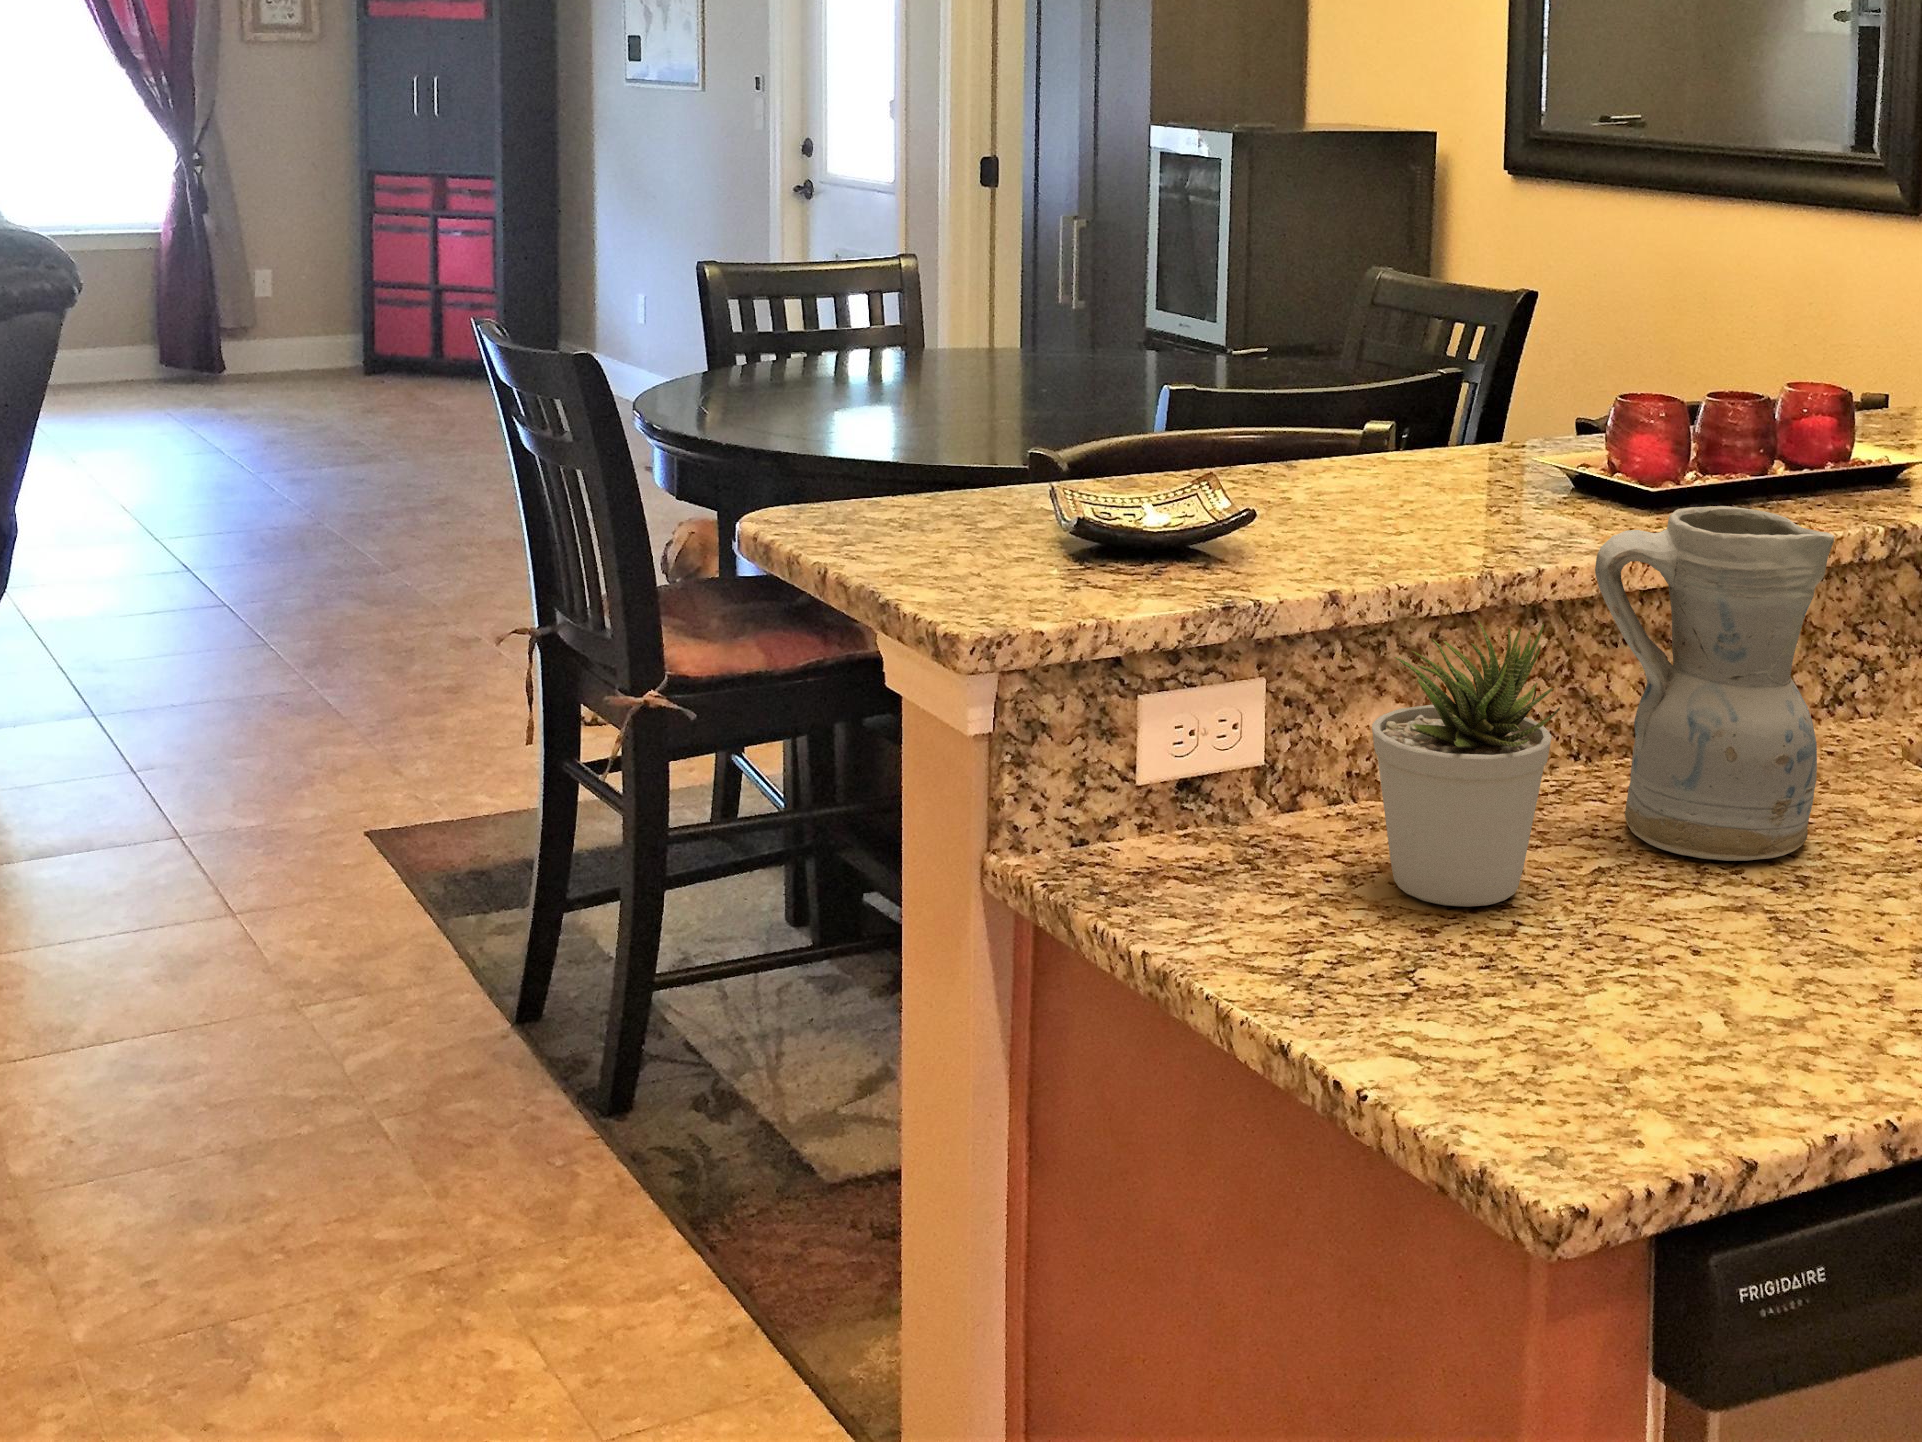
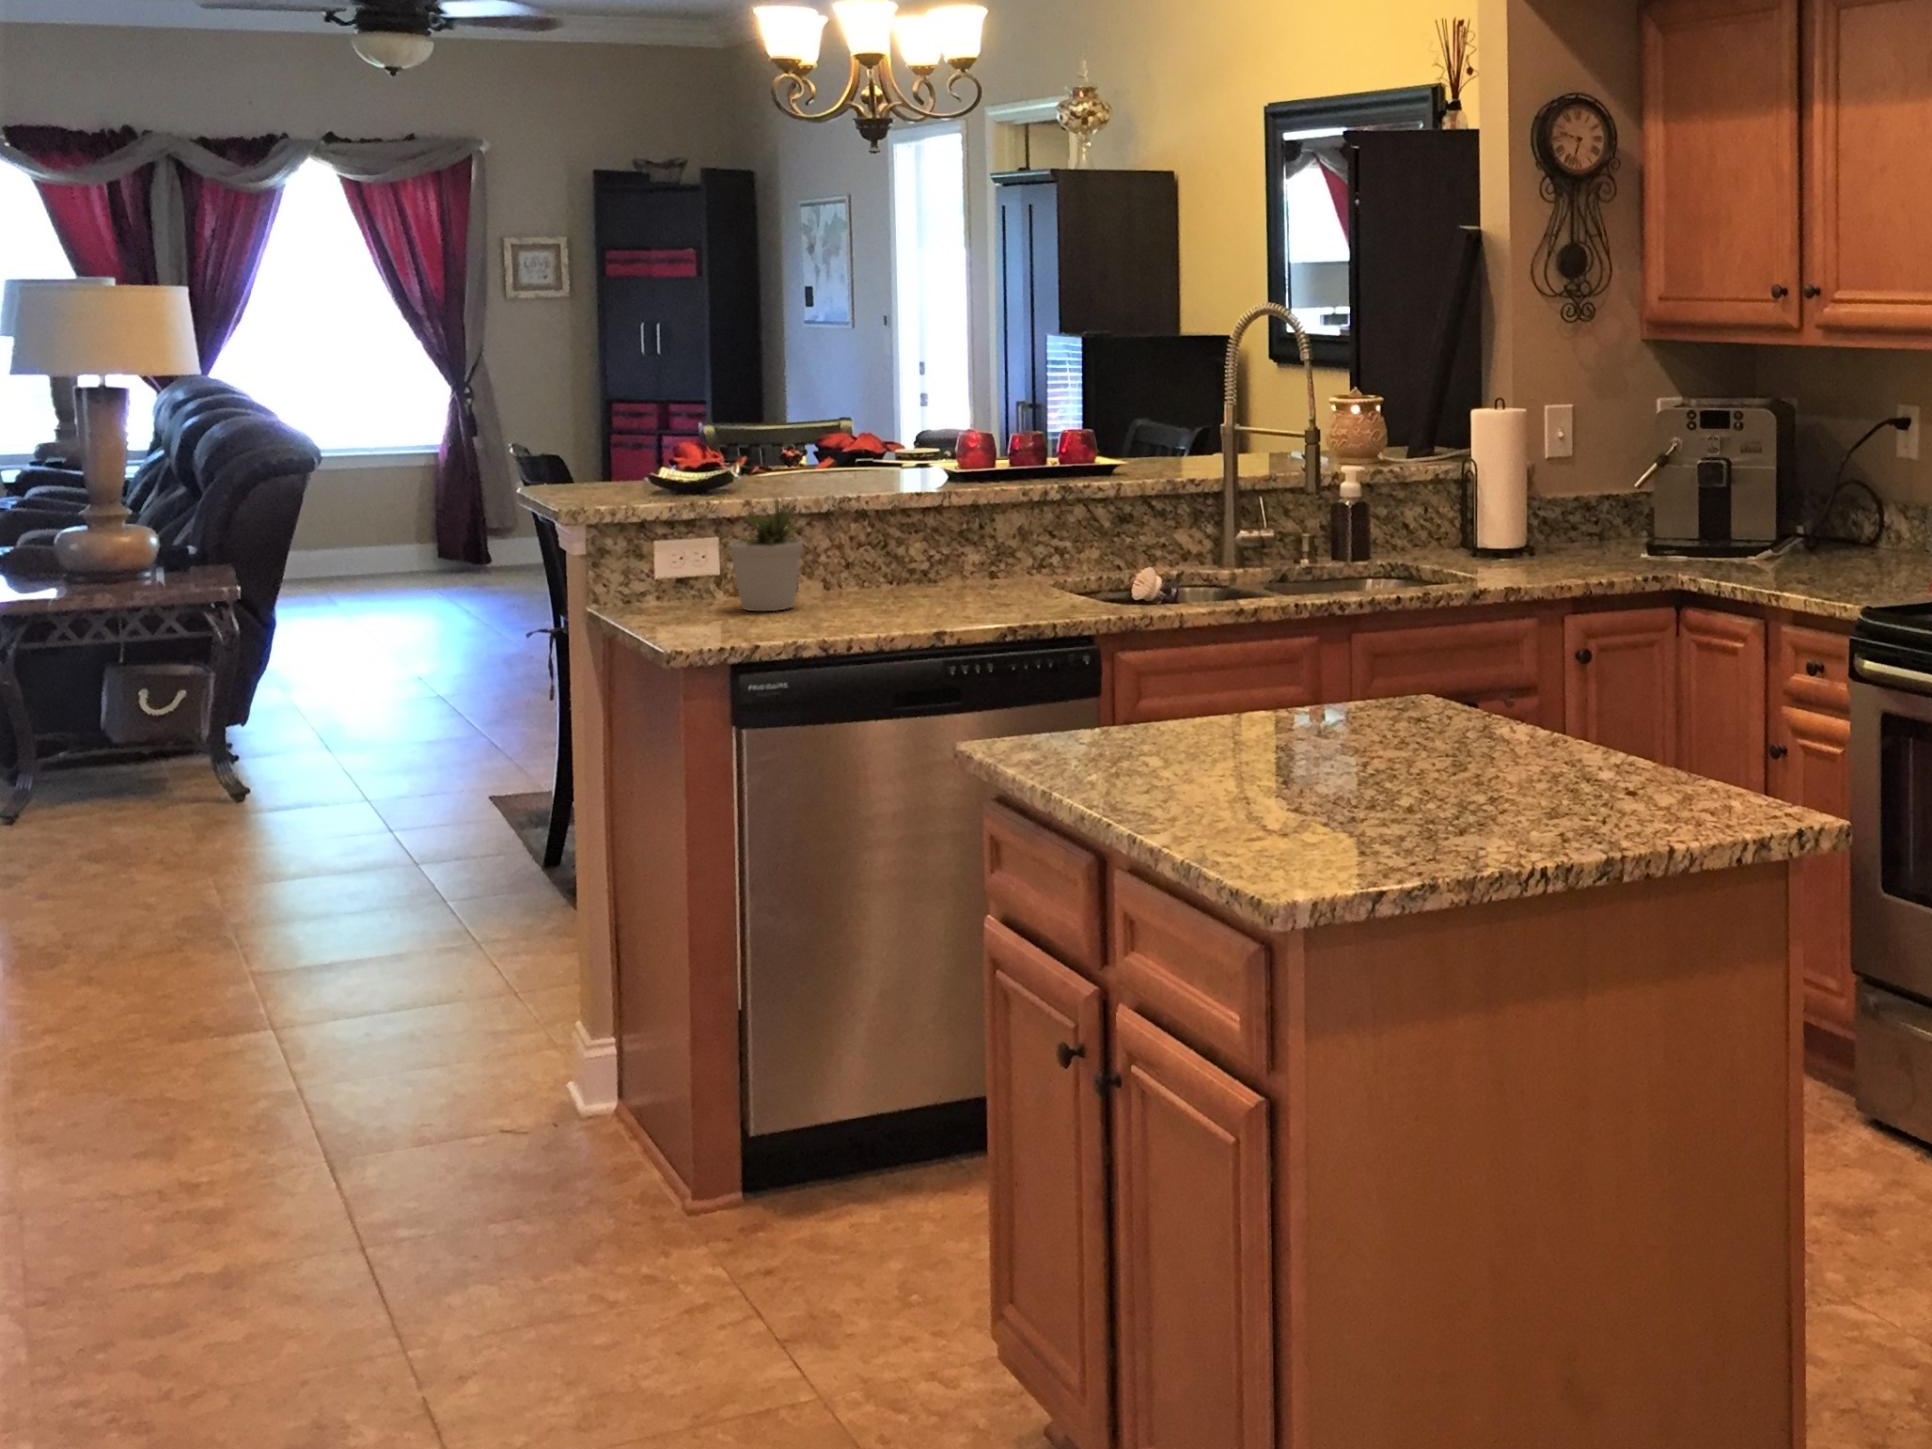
ceramic pitcher: present [1595,506,1834,861] -> none [850,459,947,602]

